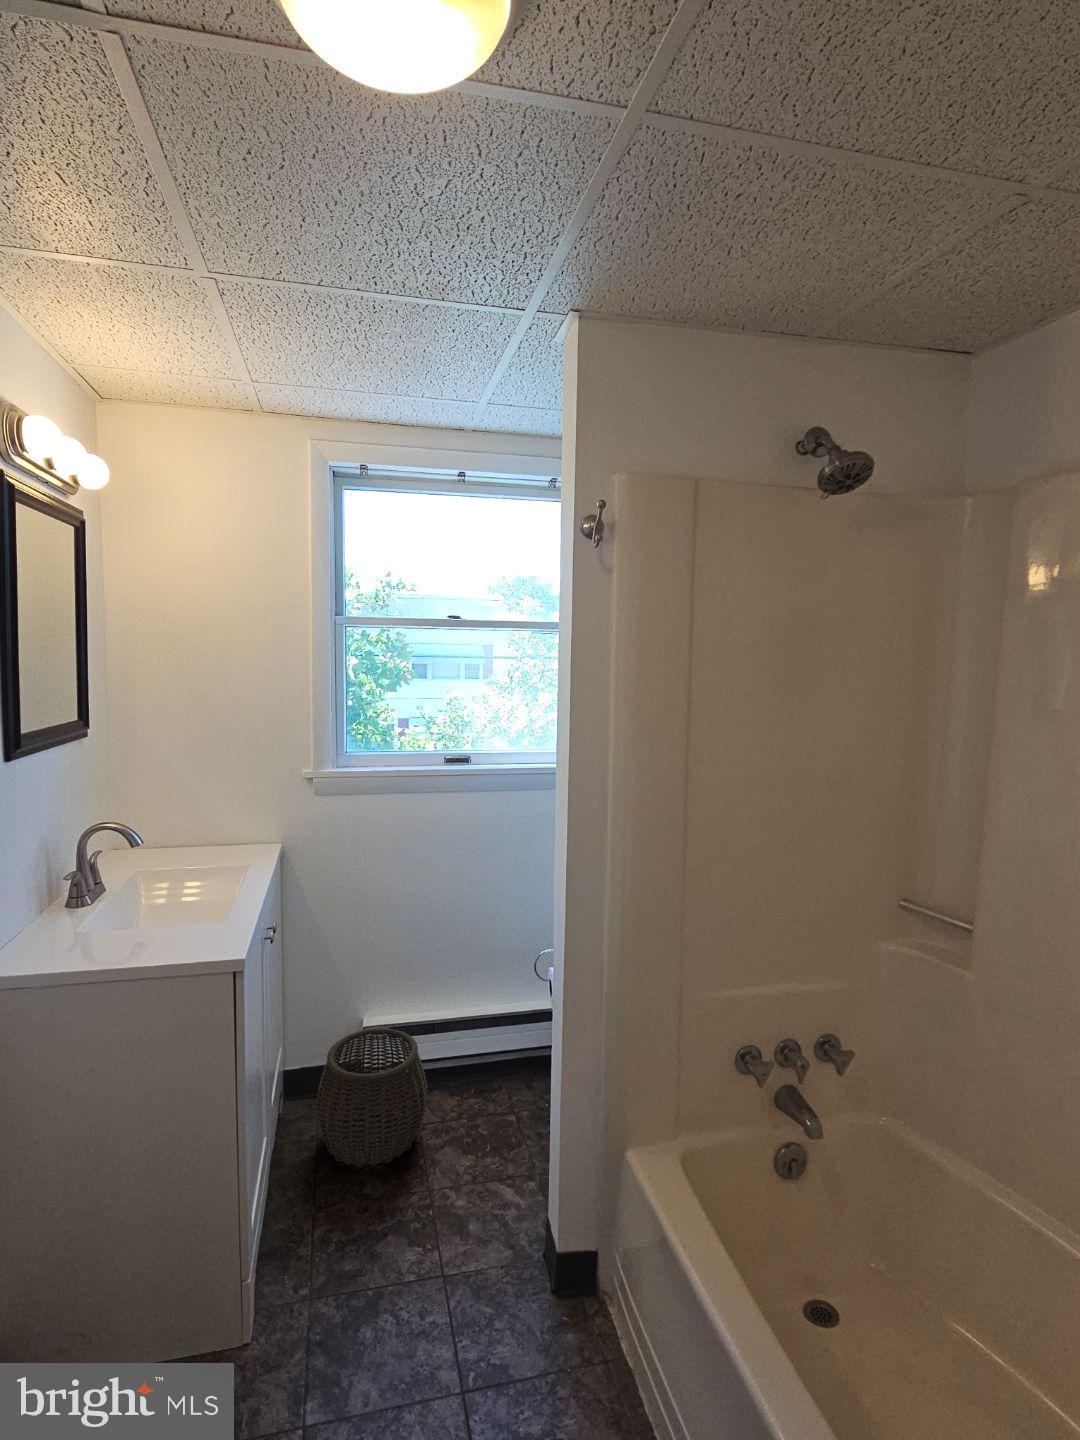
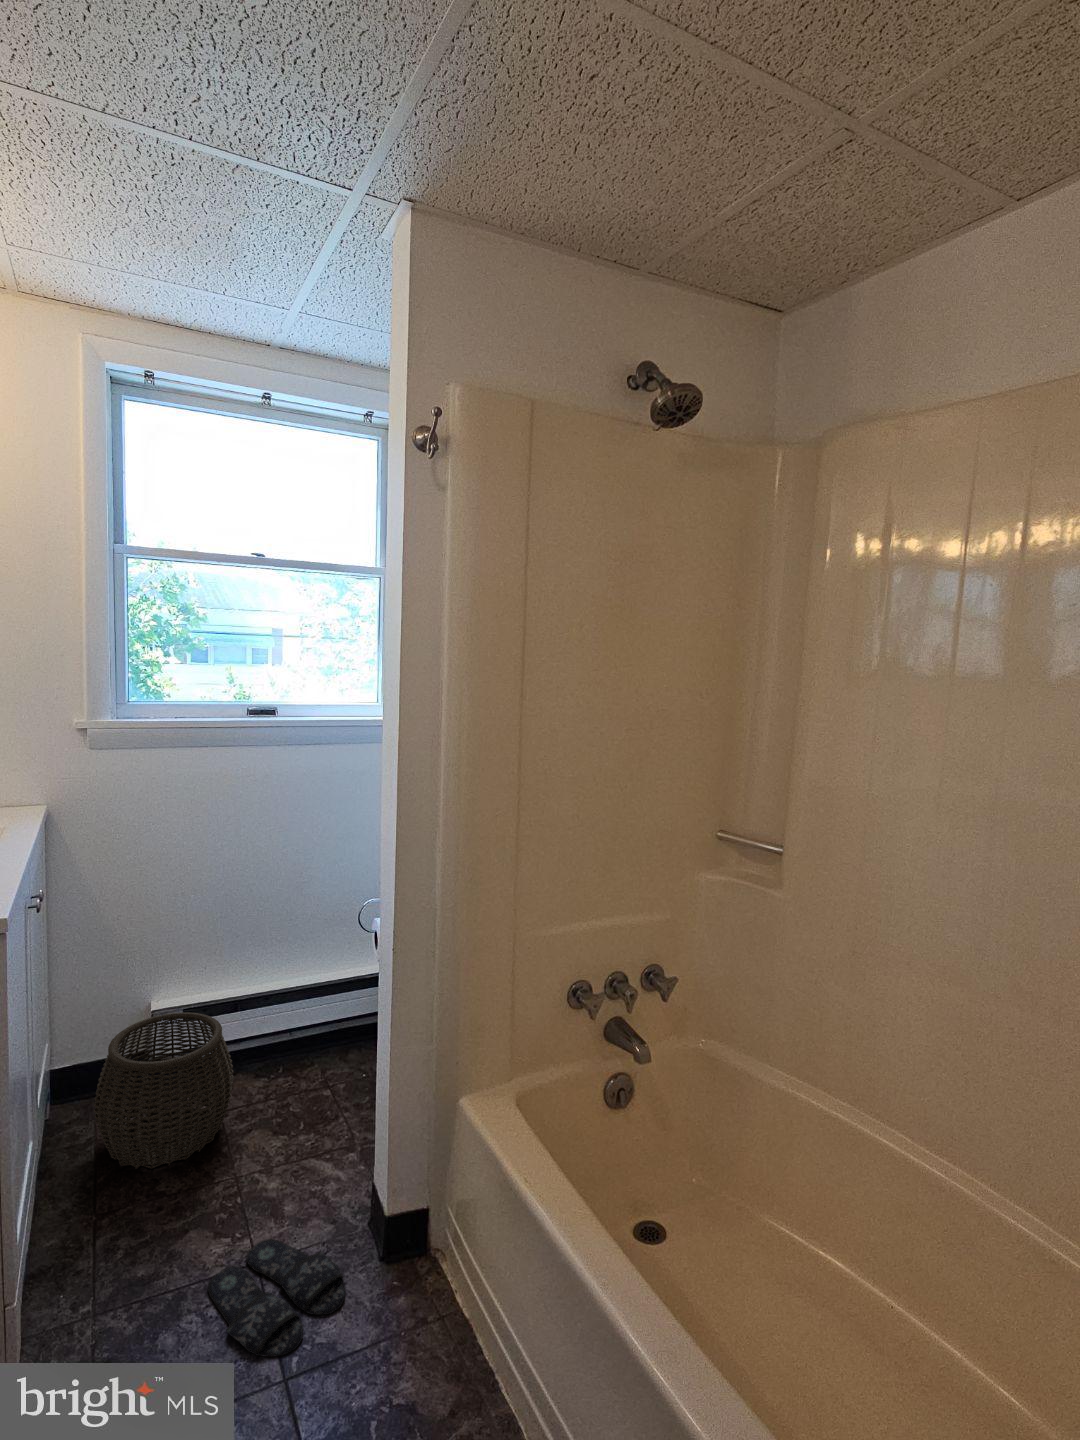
slippers: none [403,1254,520,1374] -> present [208,1239,345,1357]

